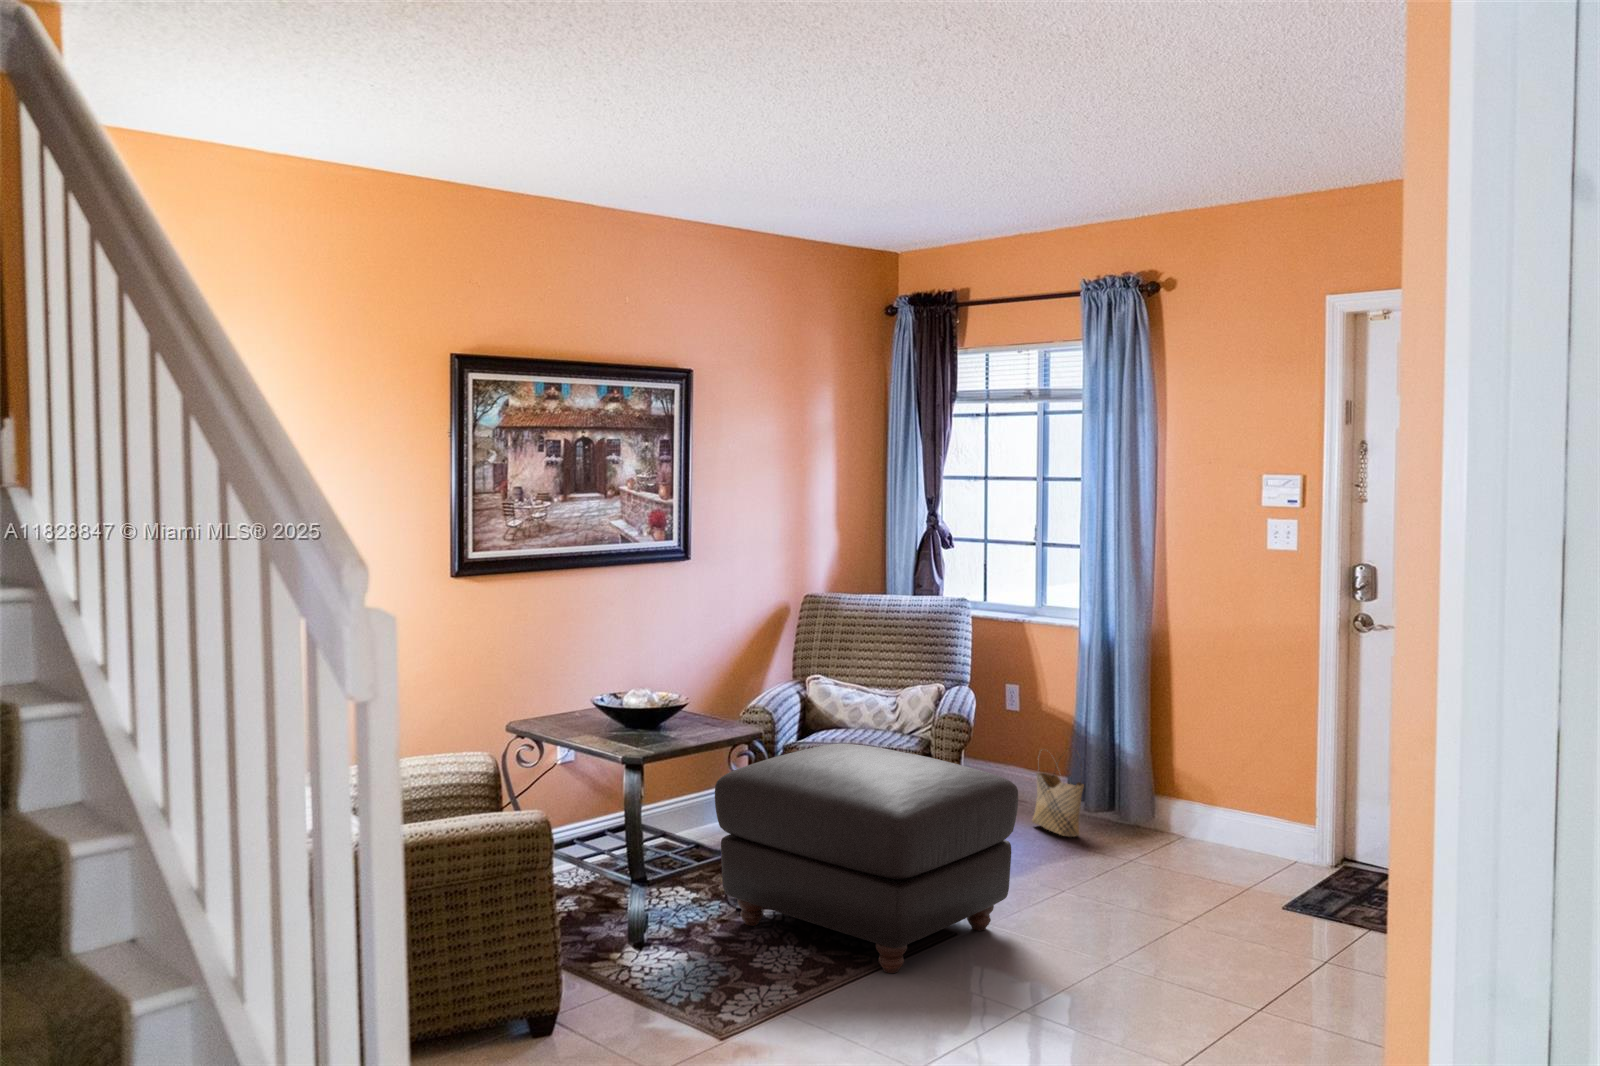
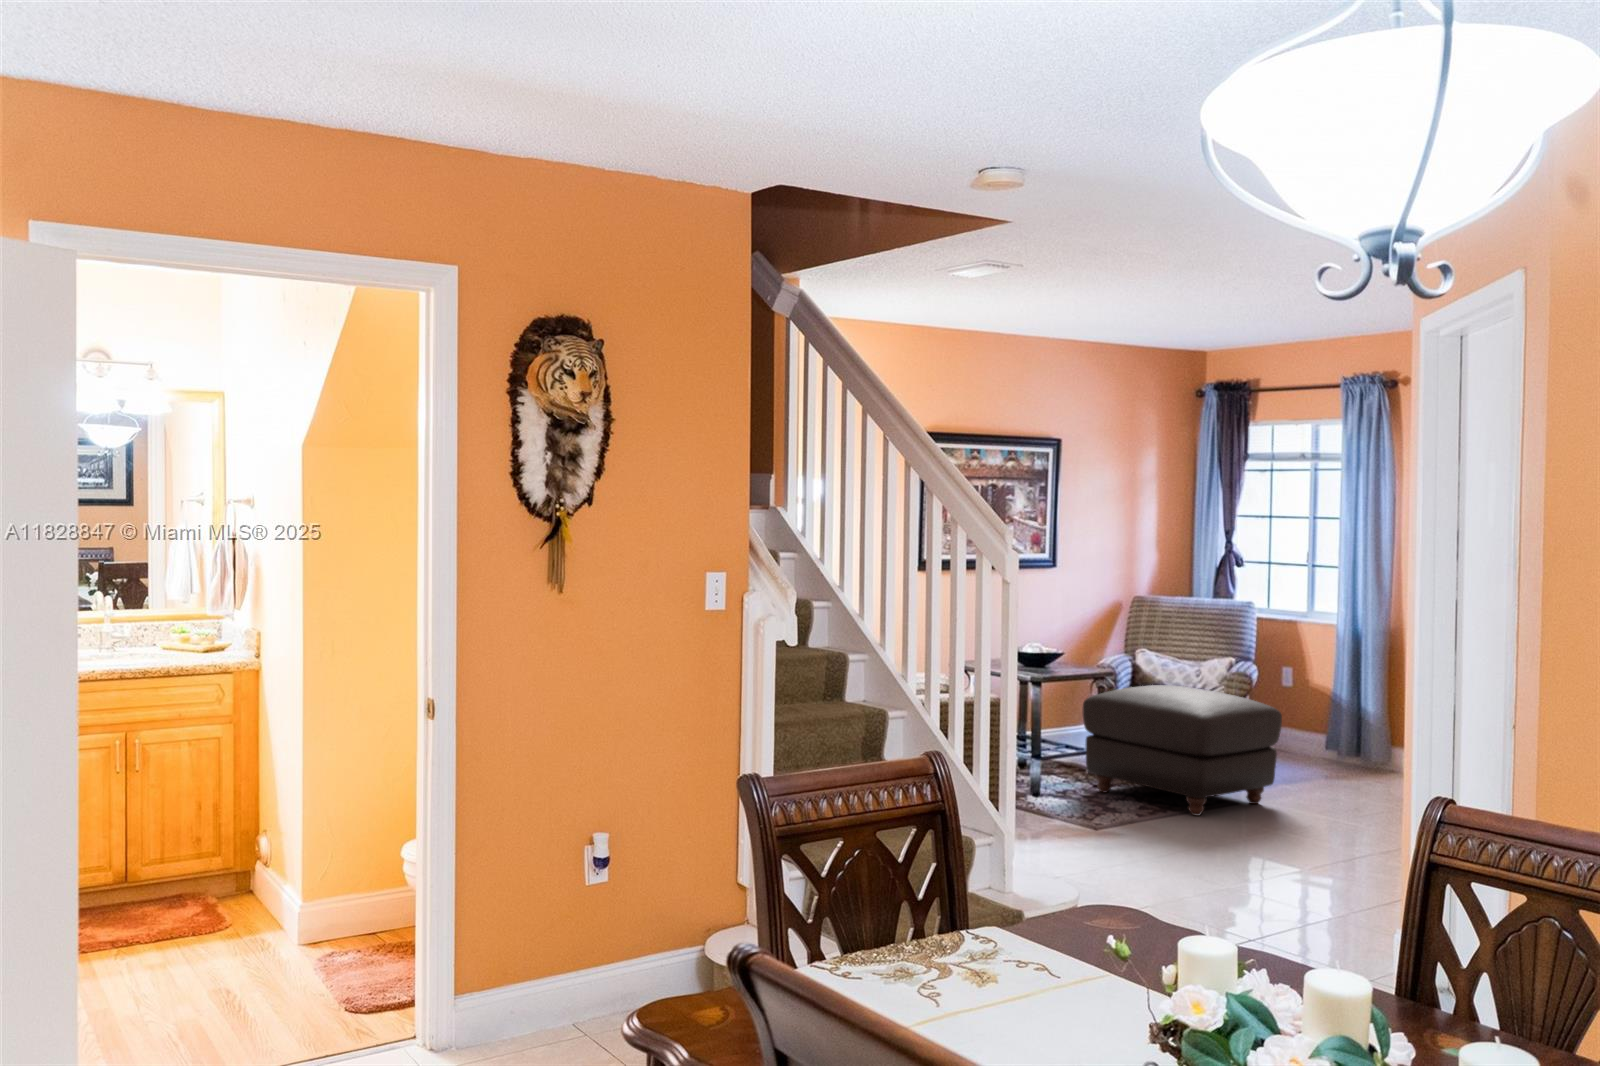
woven basket: present [1032,749,1084,837] -> none [1298,707,1337,770]

